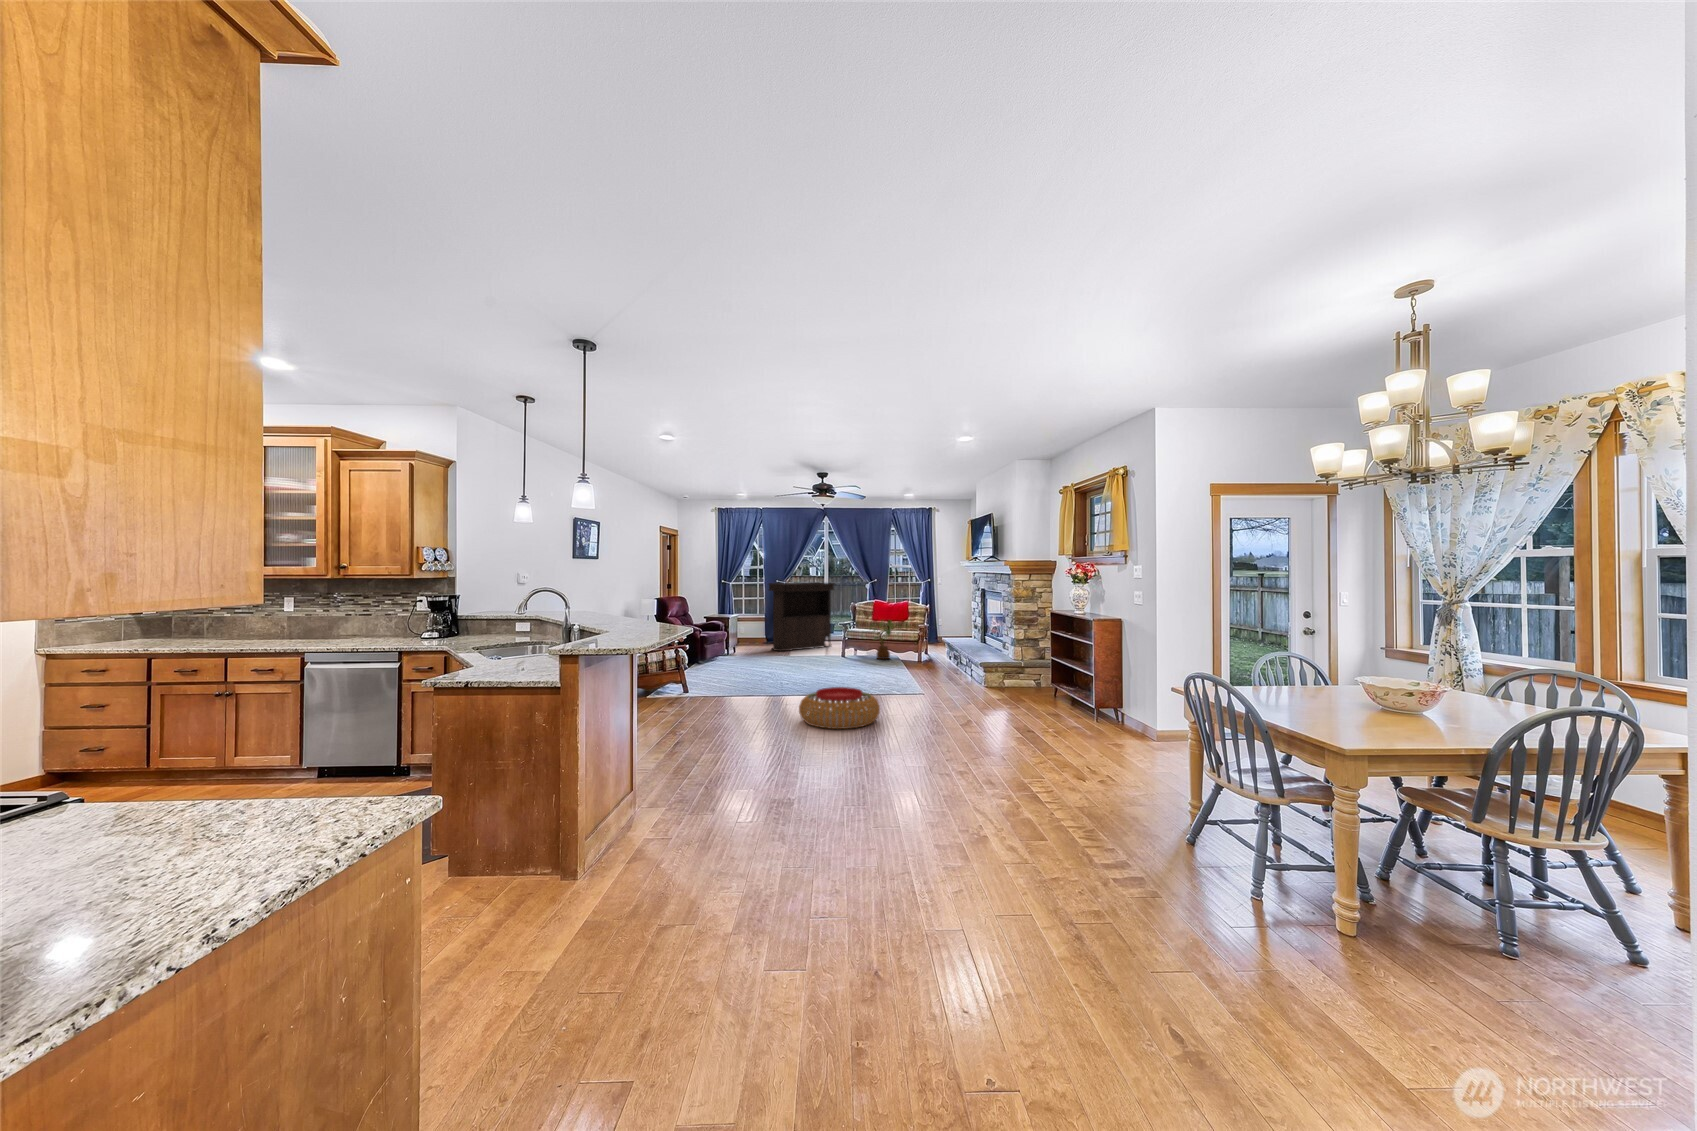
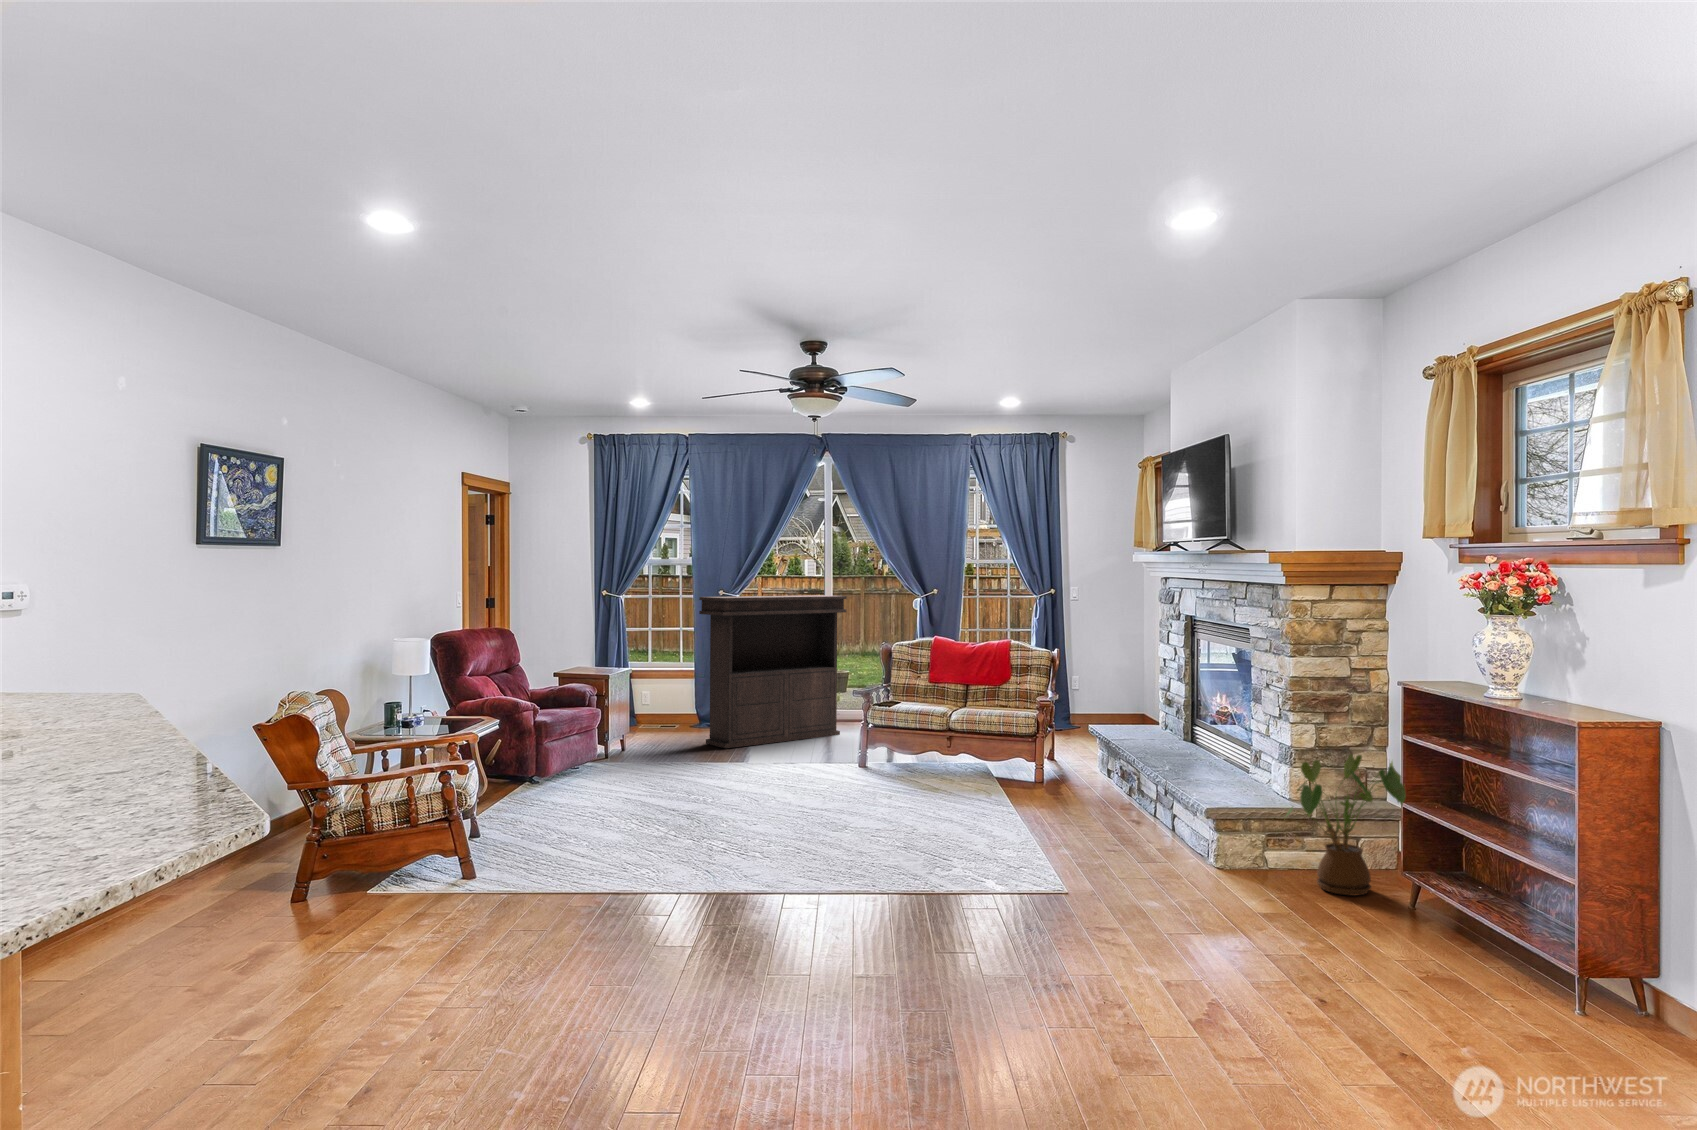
house plant: present [872,621,901,659] -> present [1286,754,1406,896]
pouf: present [799,687,880,729] -> none [728,905,963,1054]

